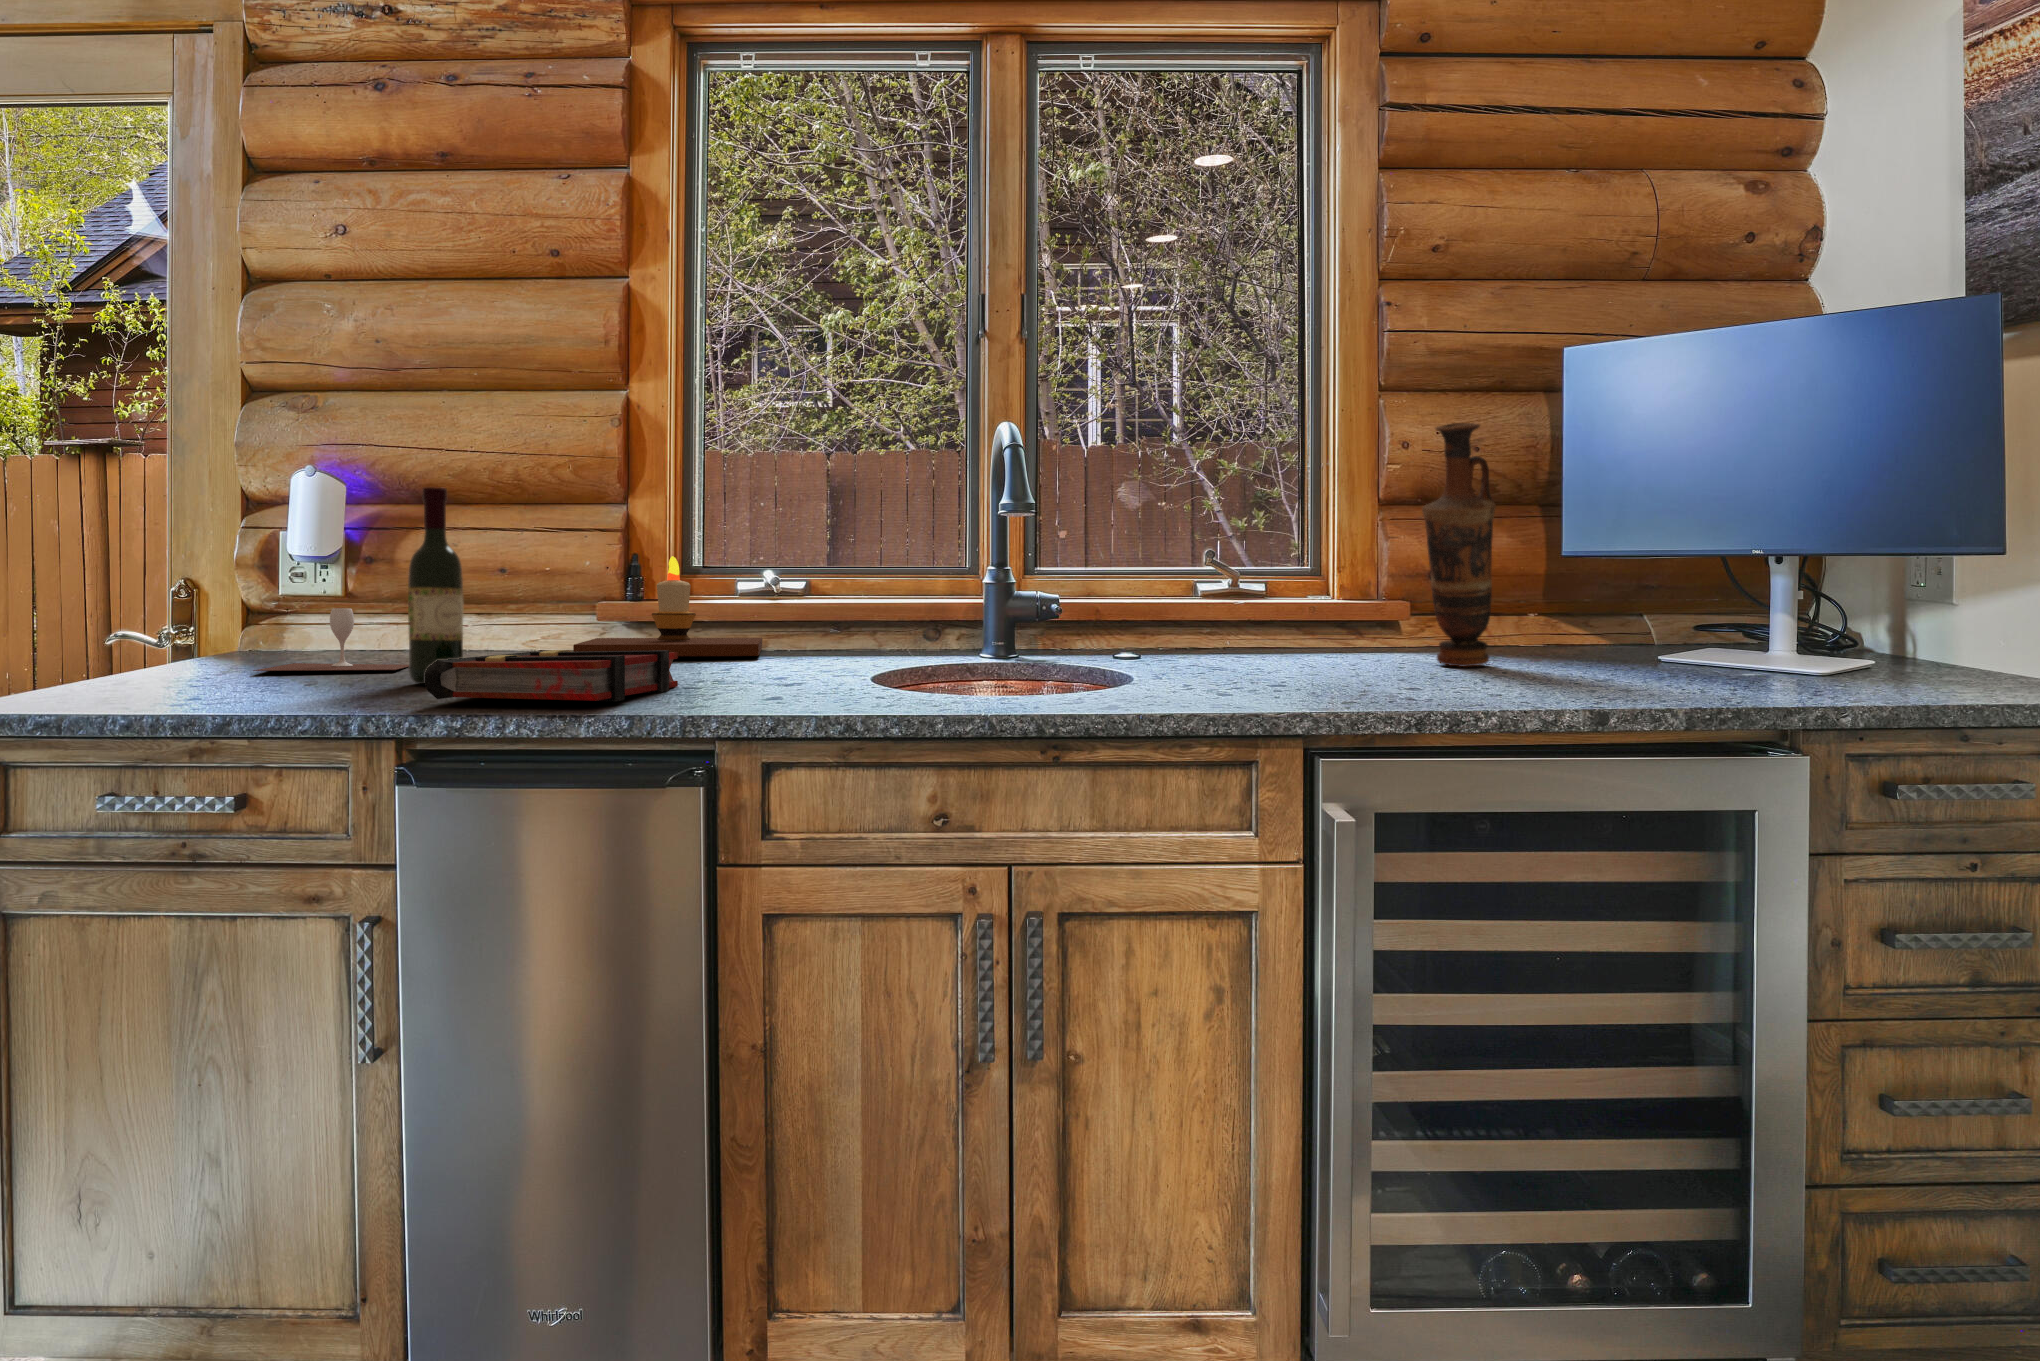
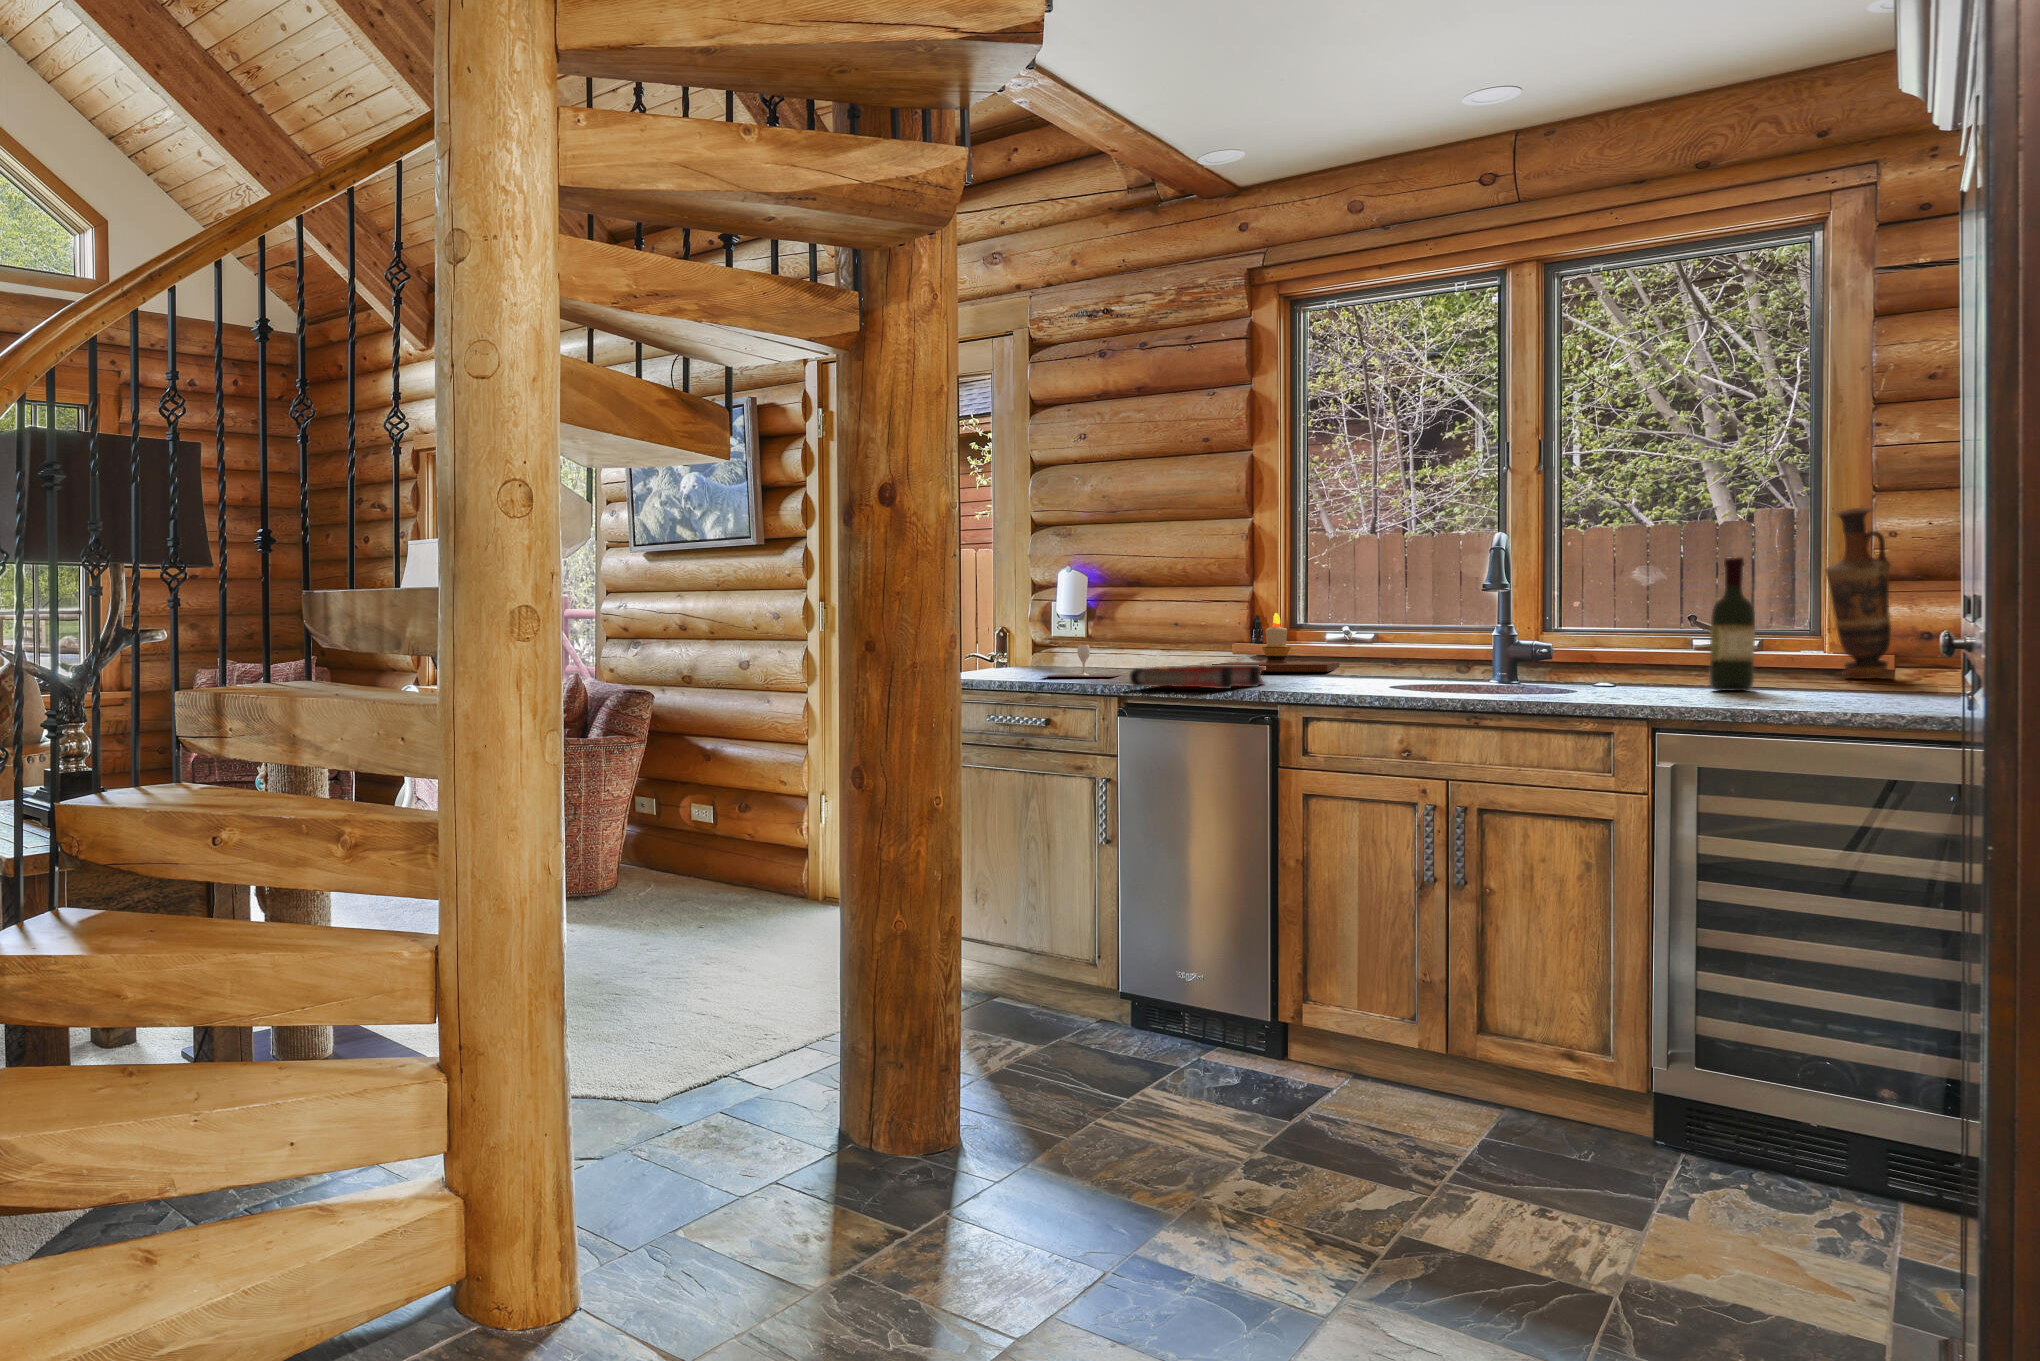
wine bottle: present [408,487,463,684] -> present [1709,557,1755,691]

